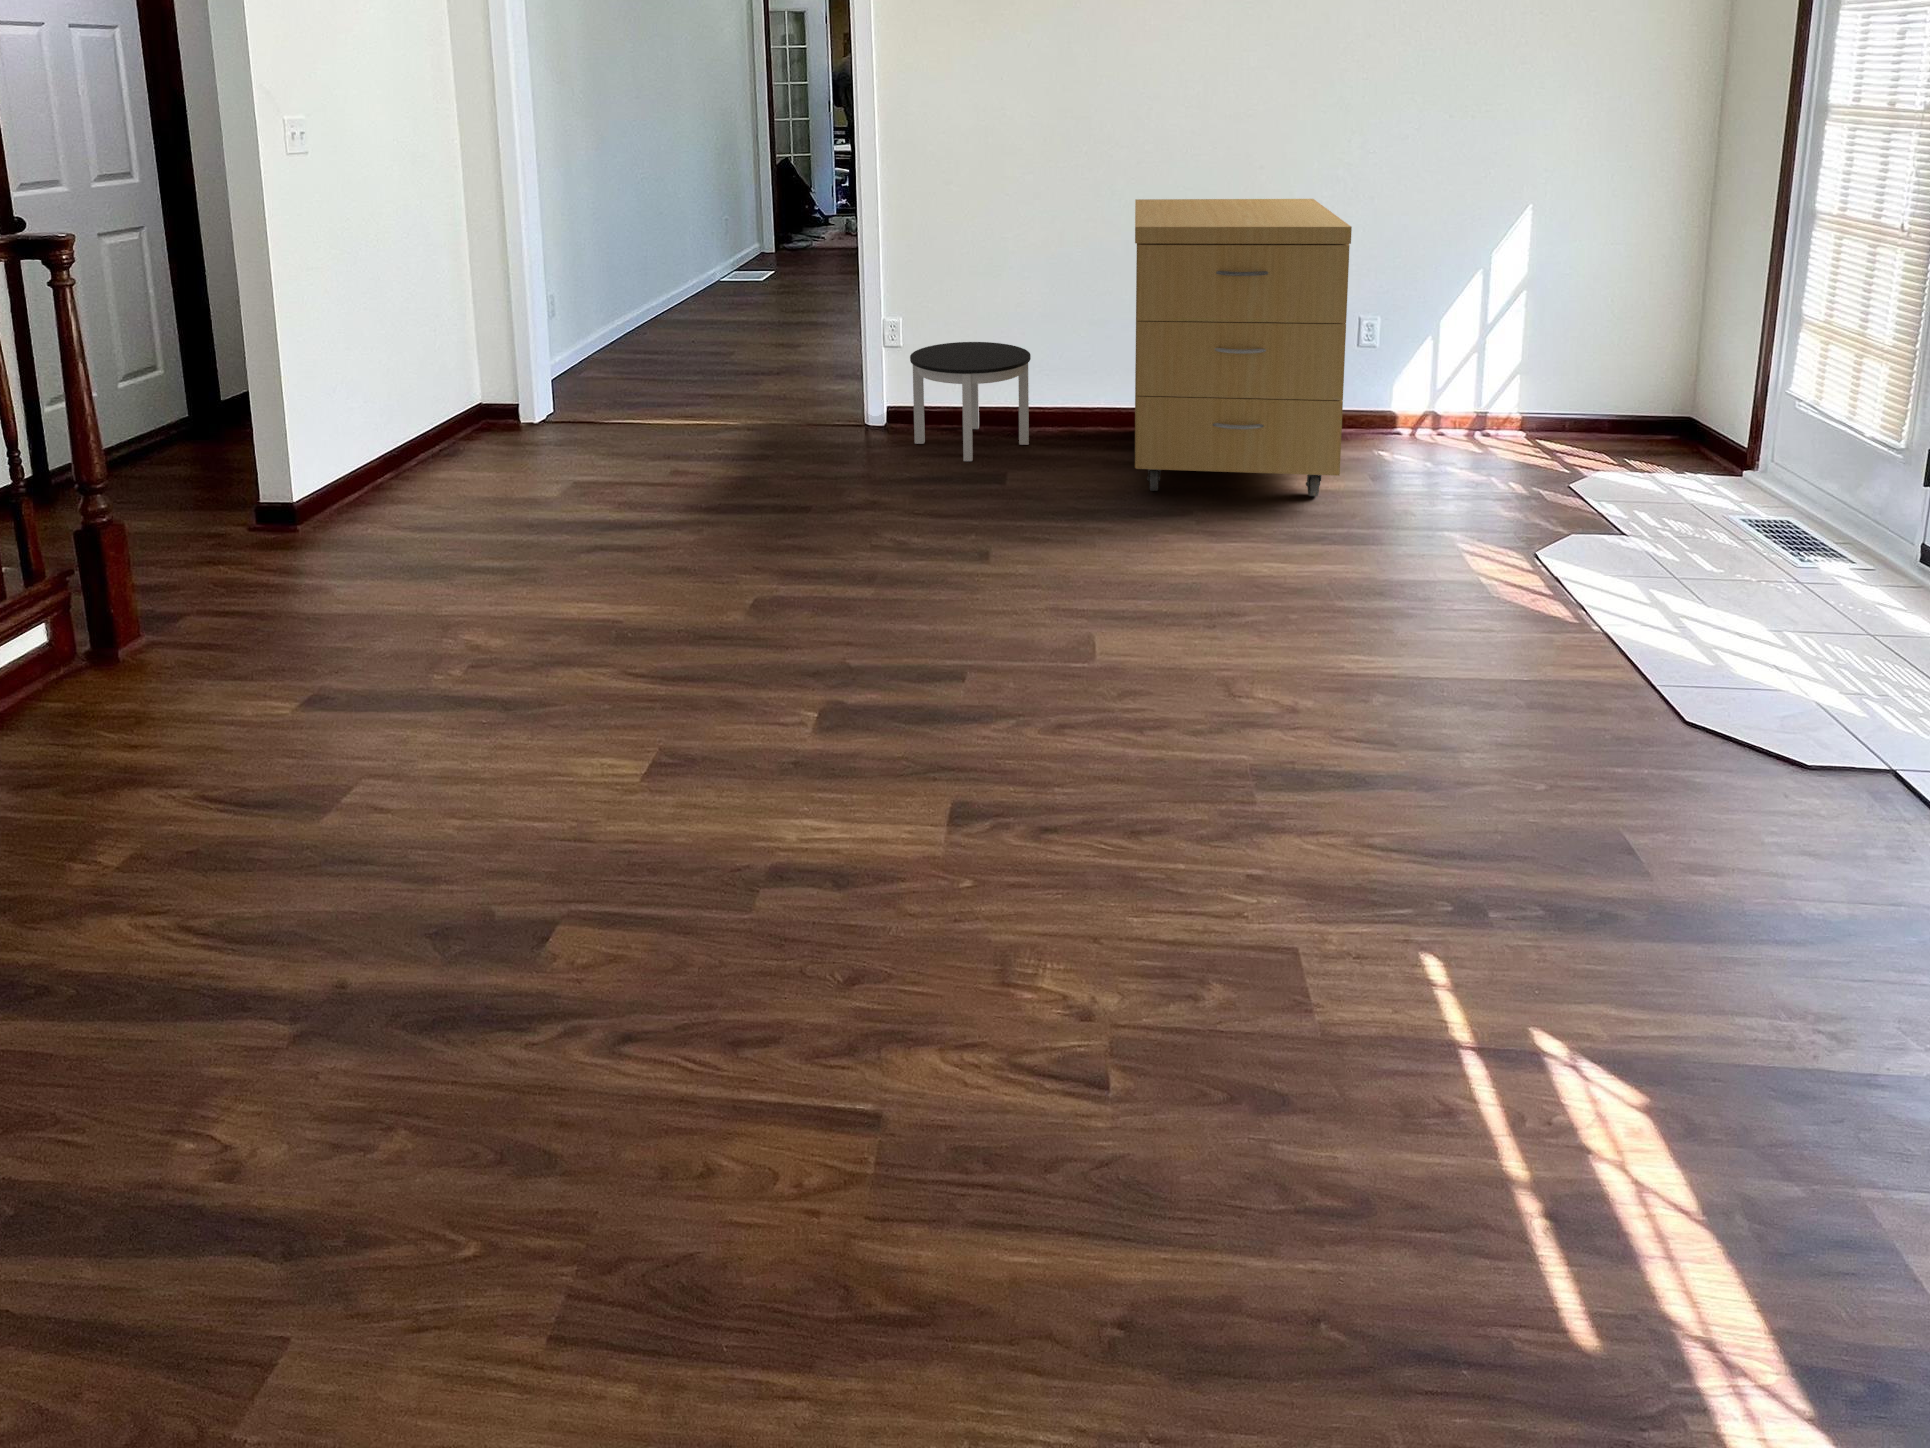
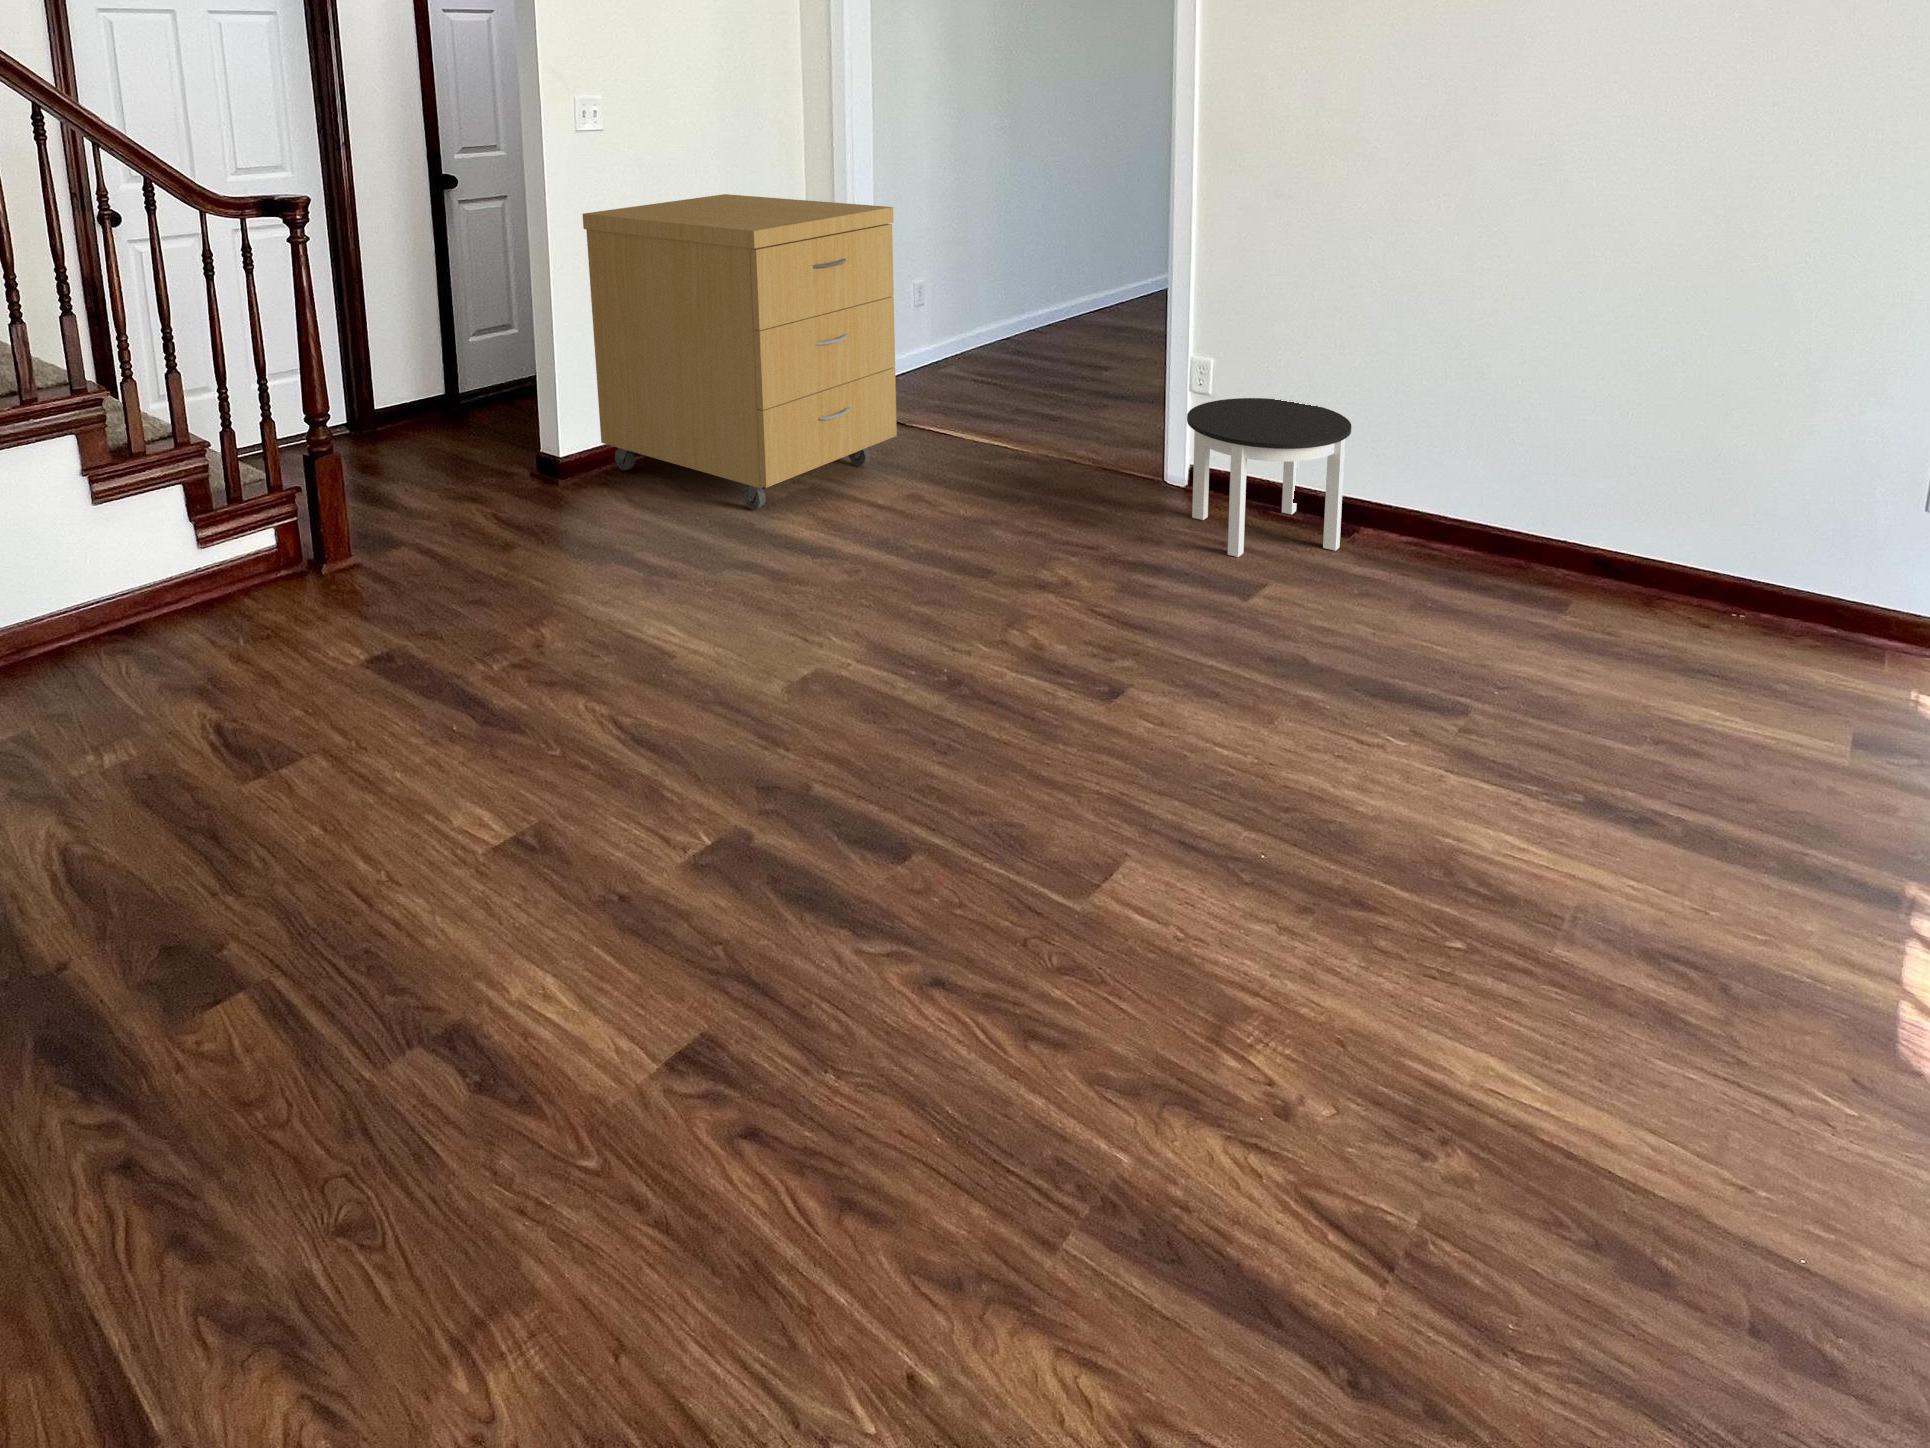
storage cabinet: present [1135,199,1352,496] -> present [583,194,897,510]

